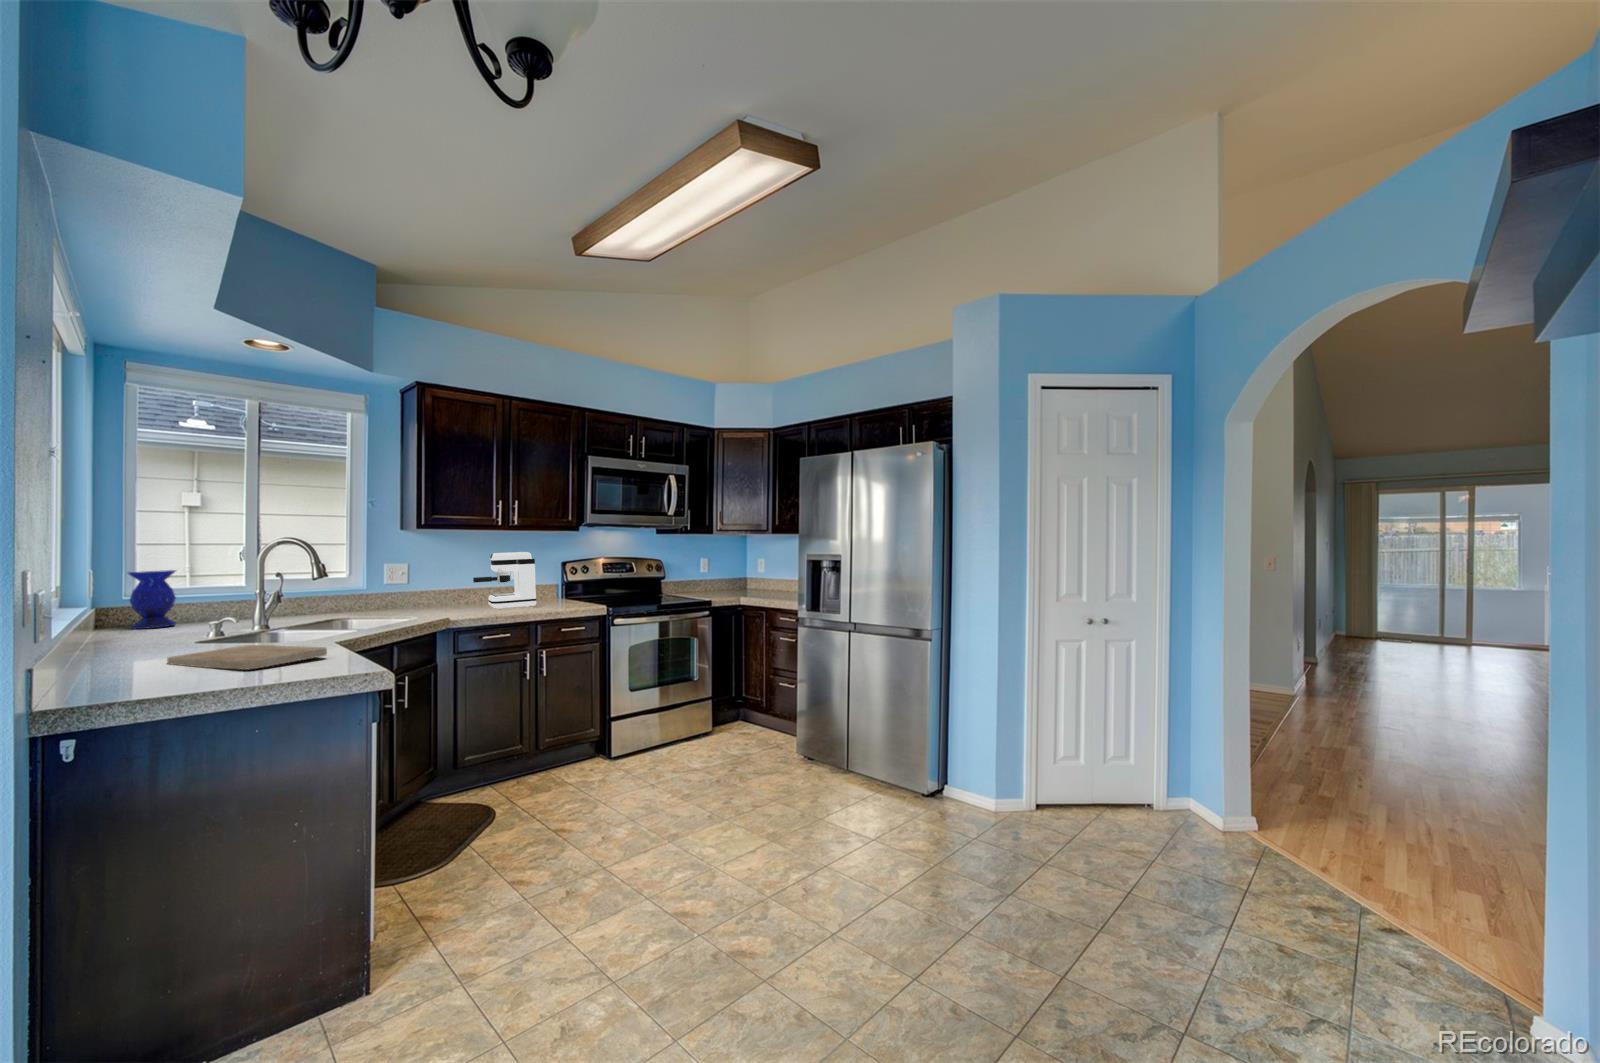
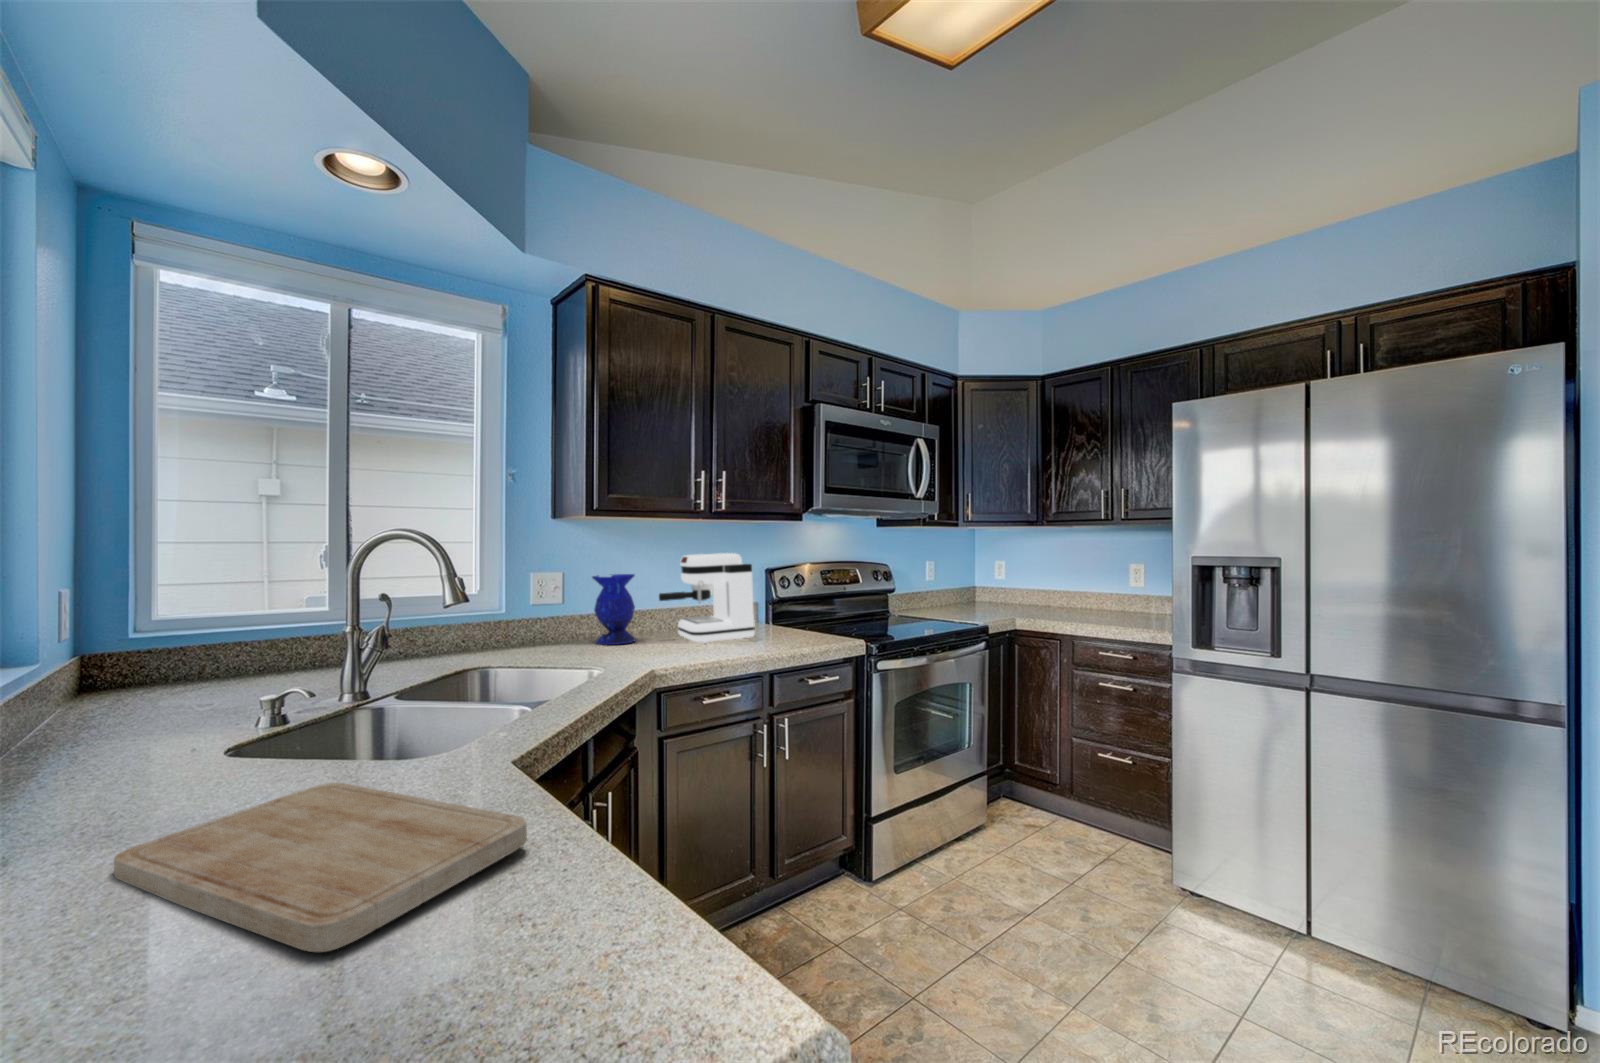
vase: present [128,570,176,629] -> present [592,574,635,645]

